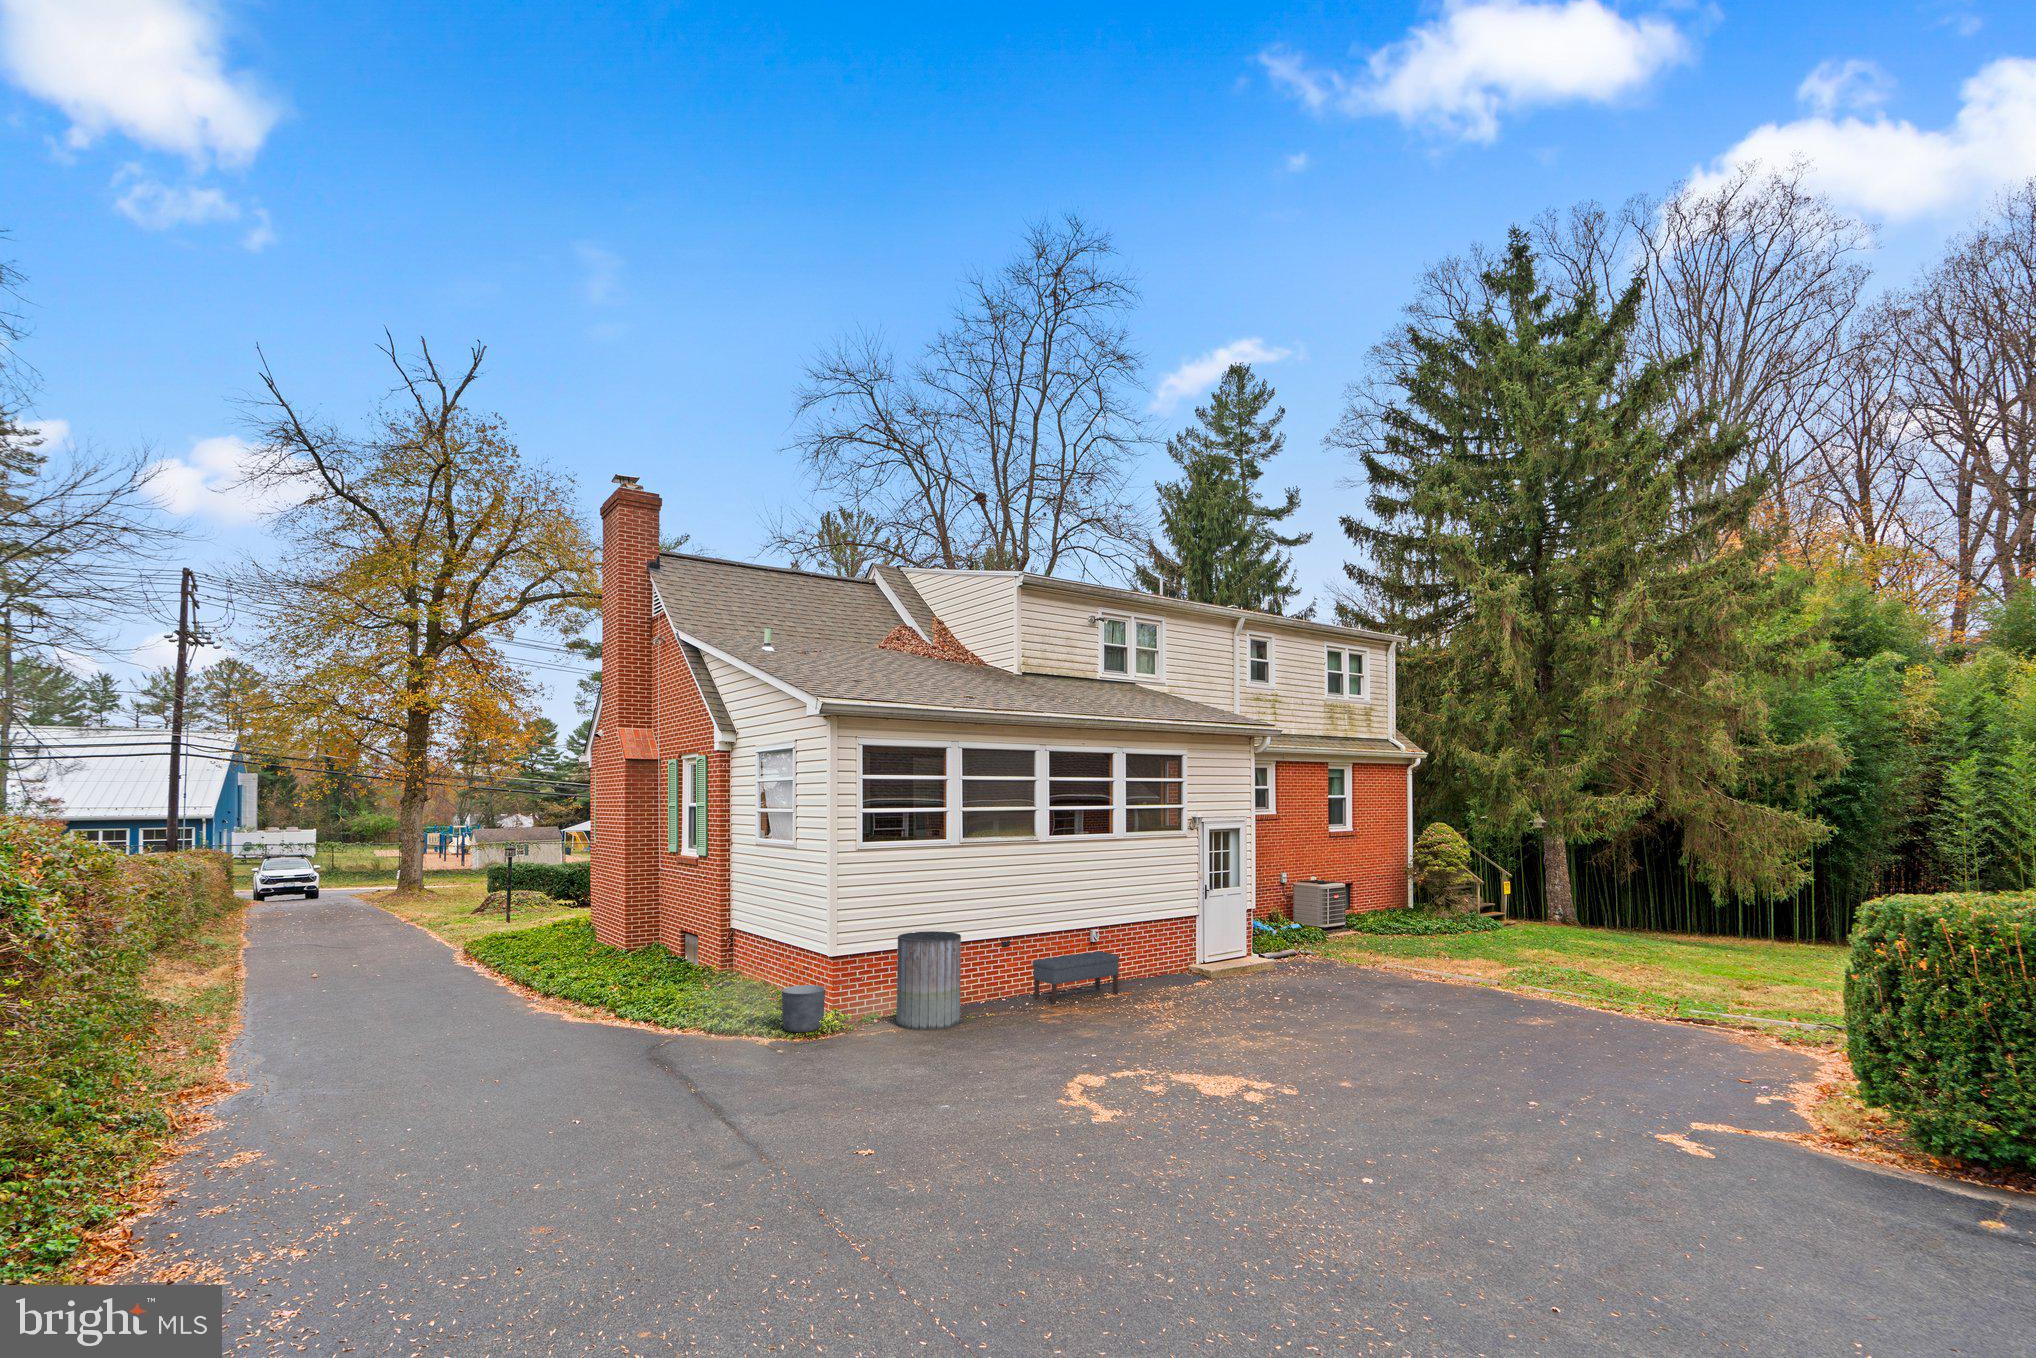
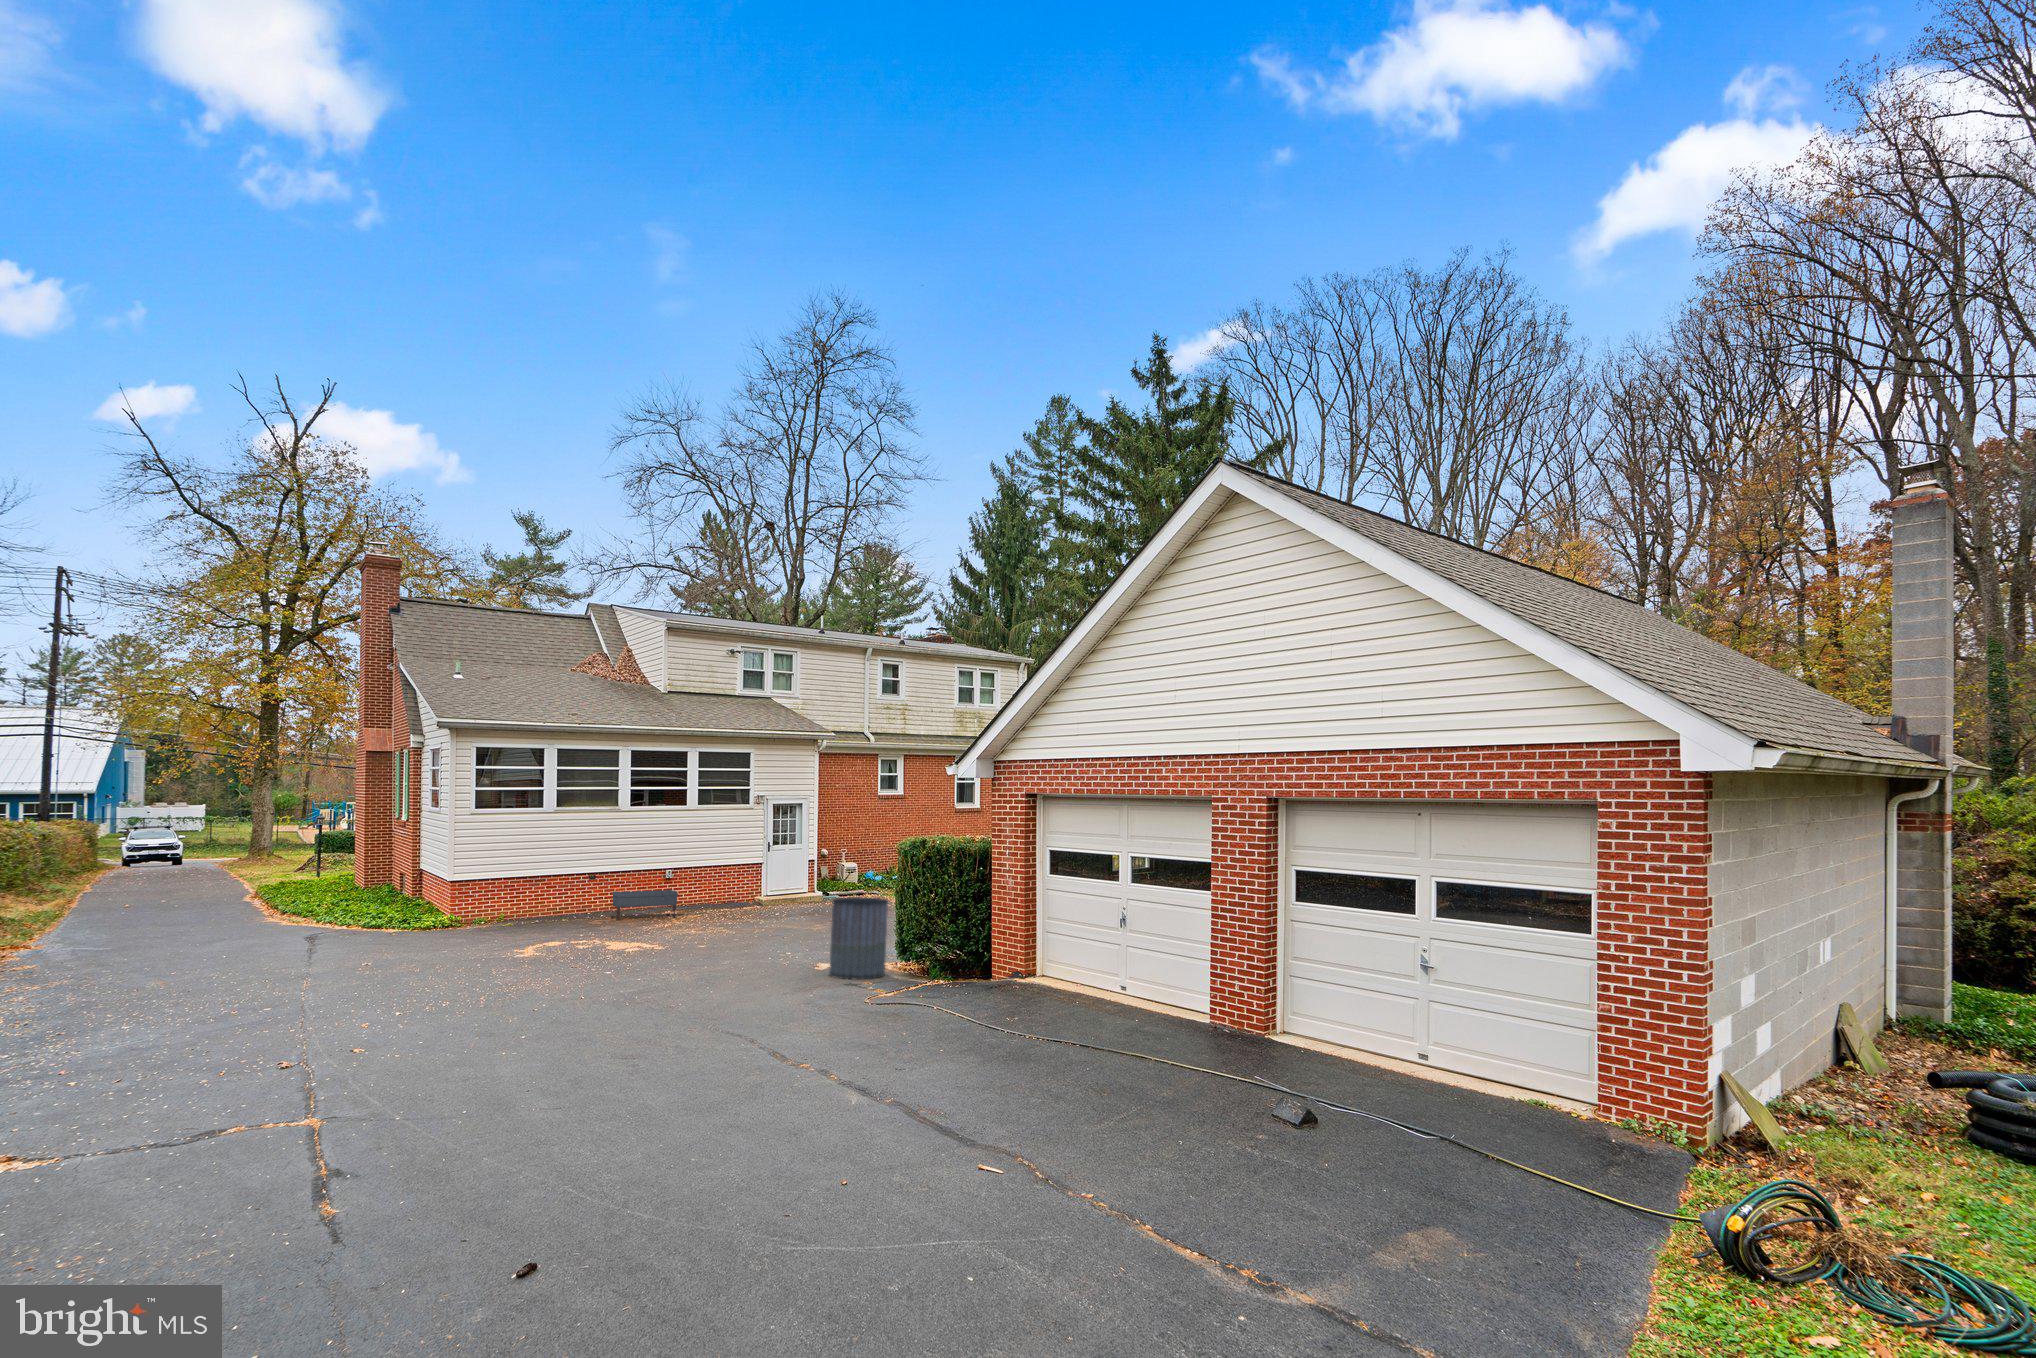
trash can: present [896,931,961,1030] -> present [829,898,888,979]
planter: present [782,985,825,1032] -> none [410,897,442,925]

